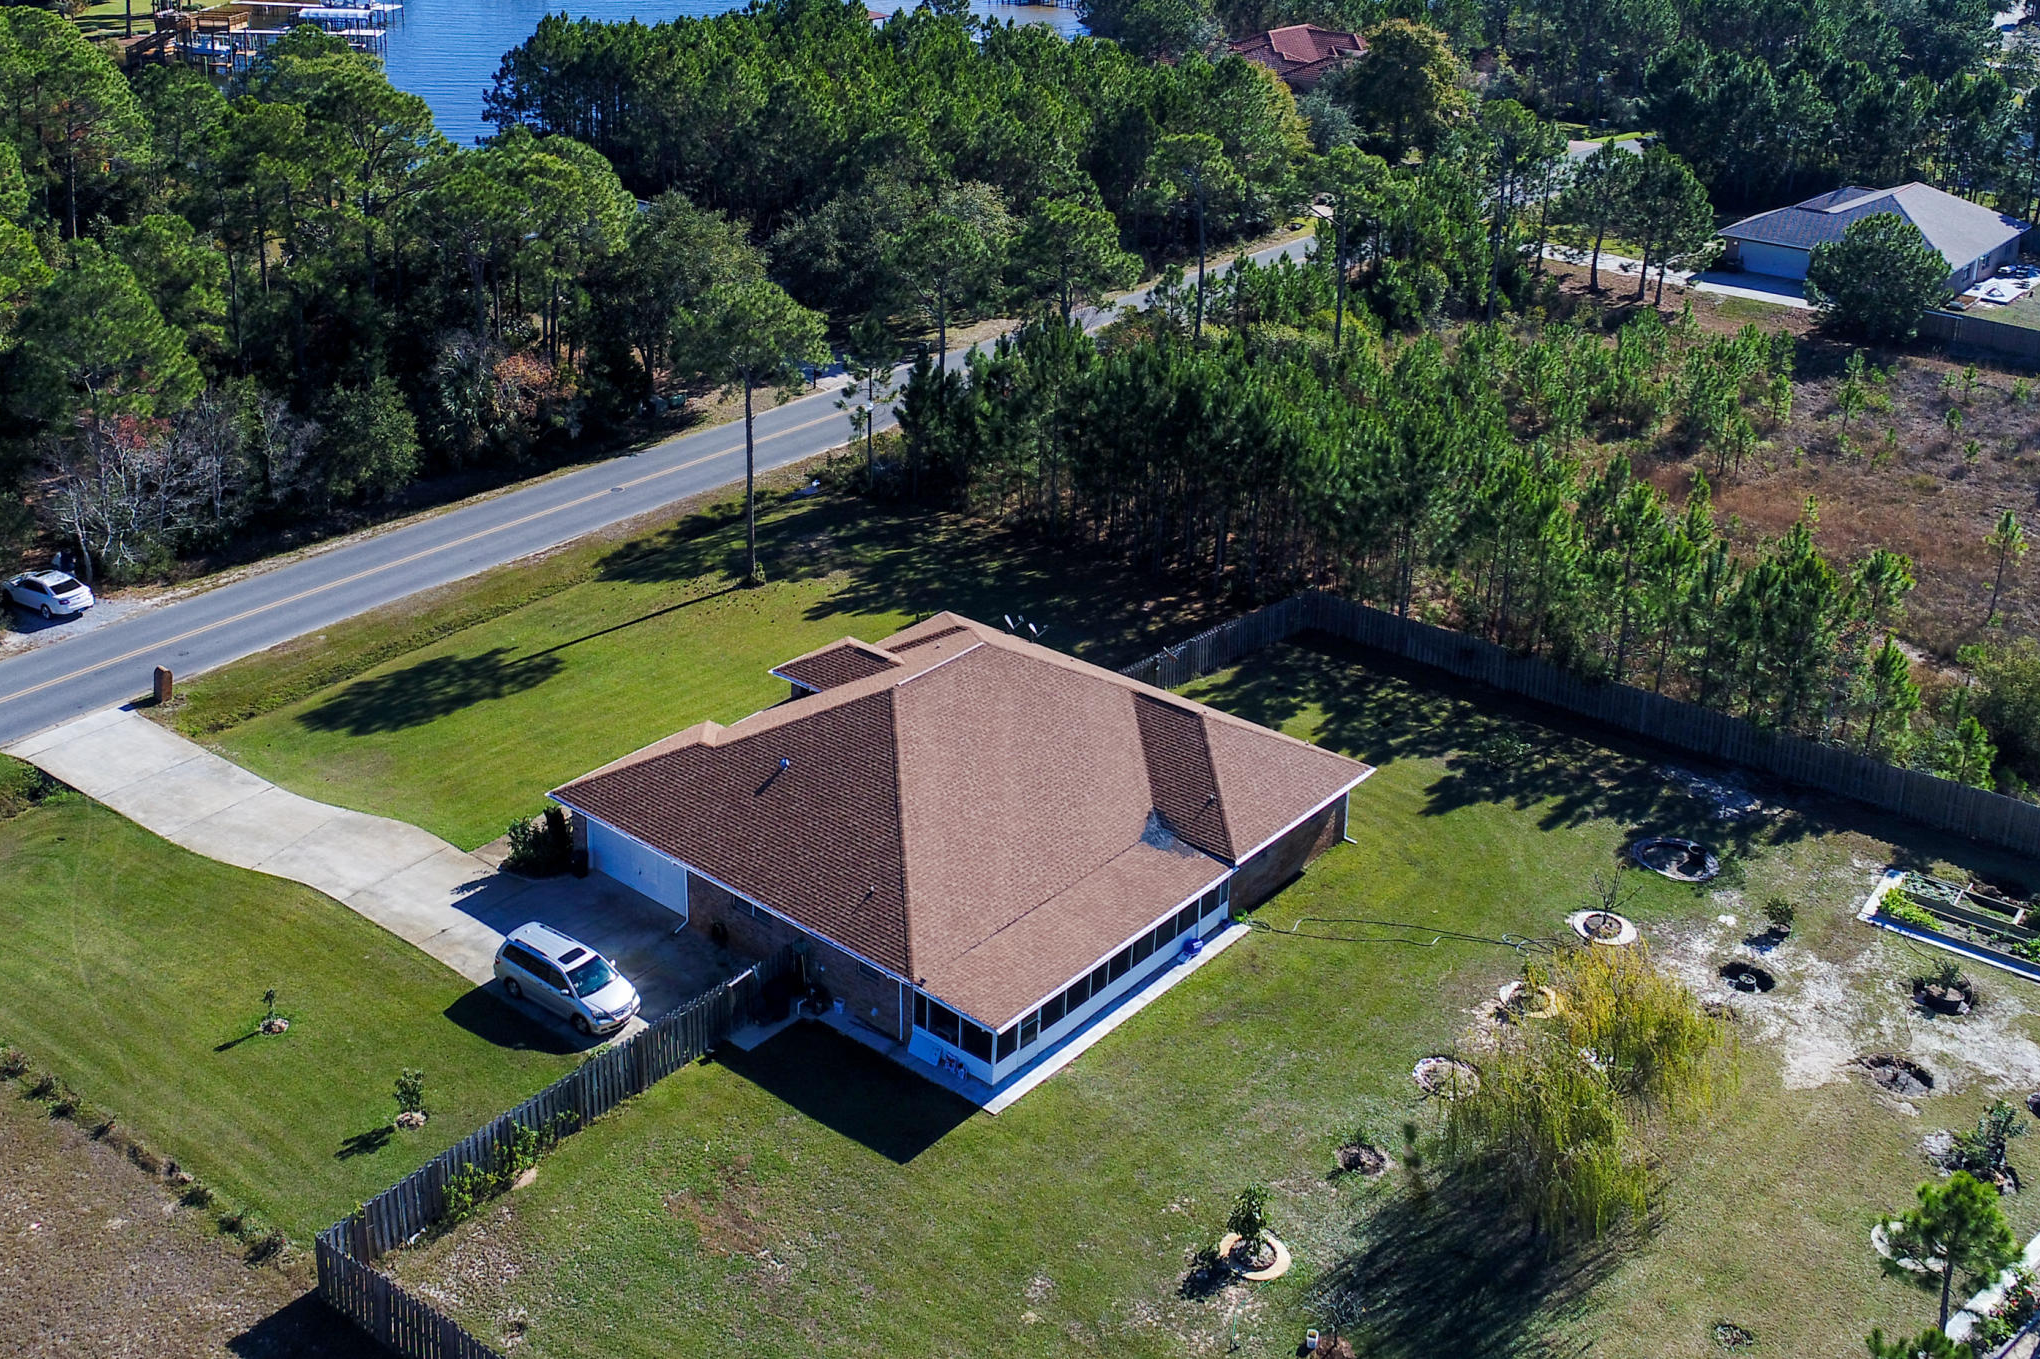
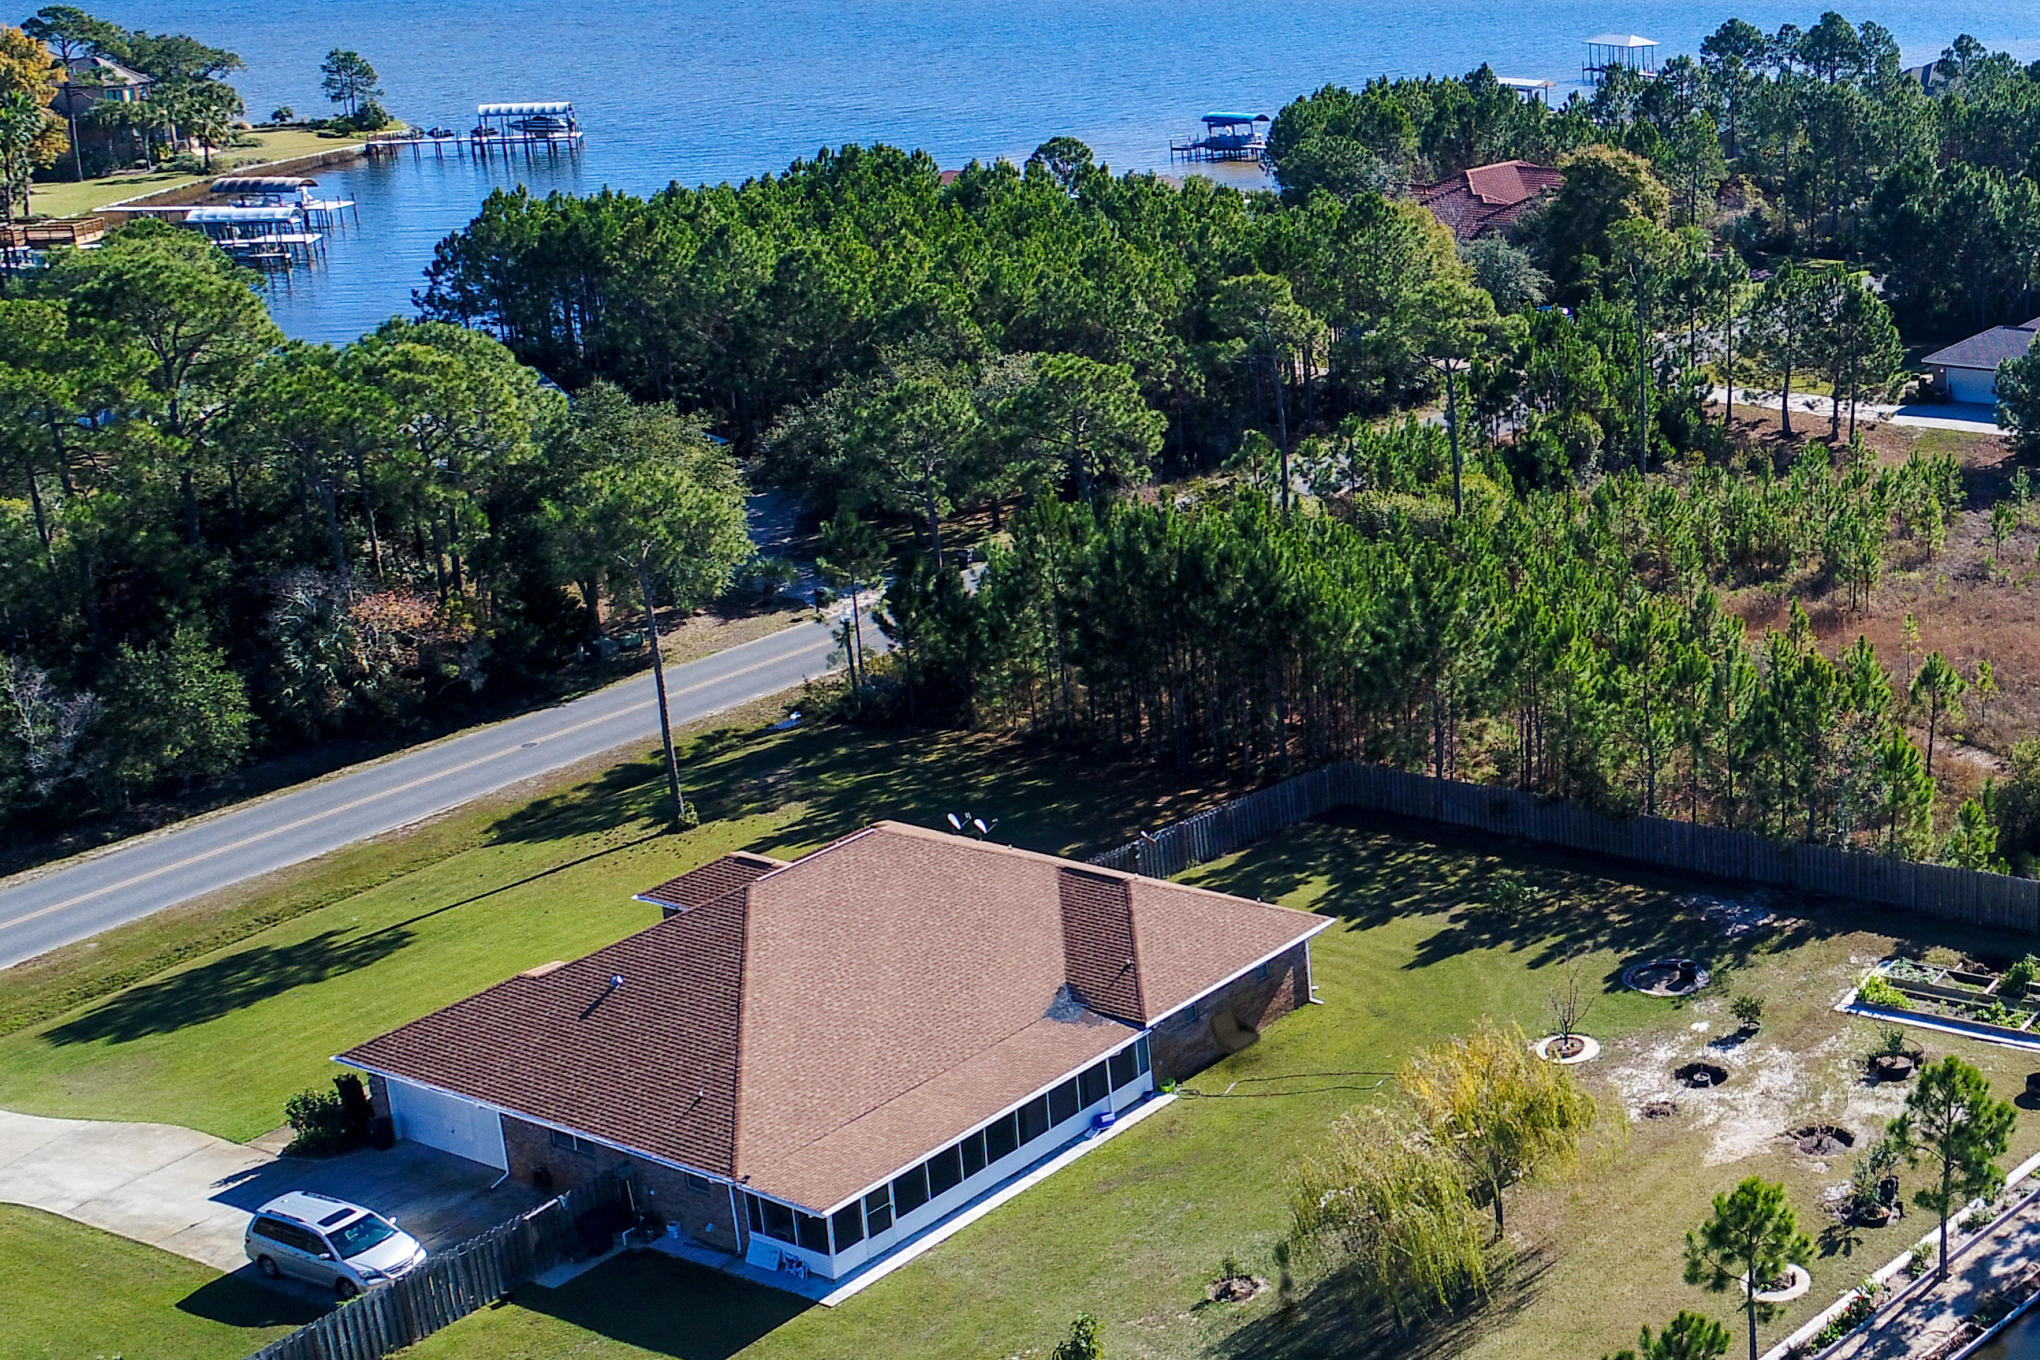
lounge chair: none [1268,847,1318,908] -> present [1209,1008,1261,1061]

